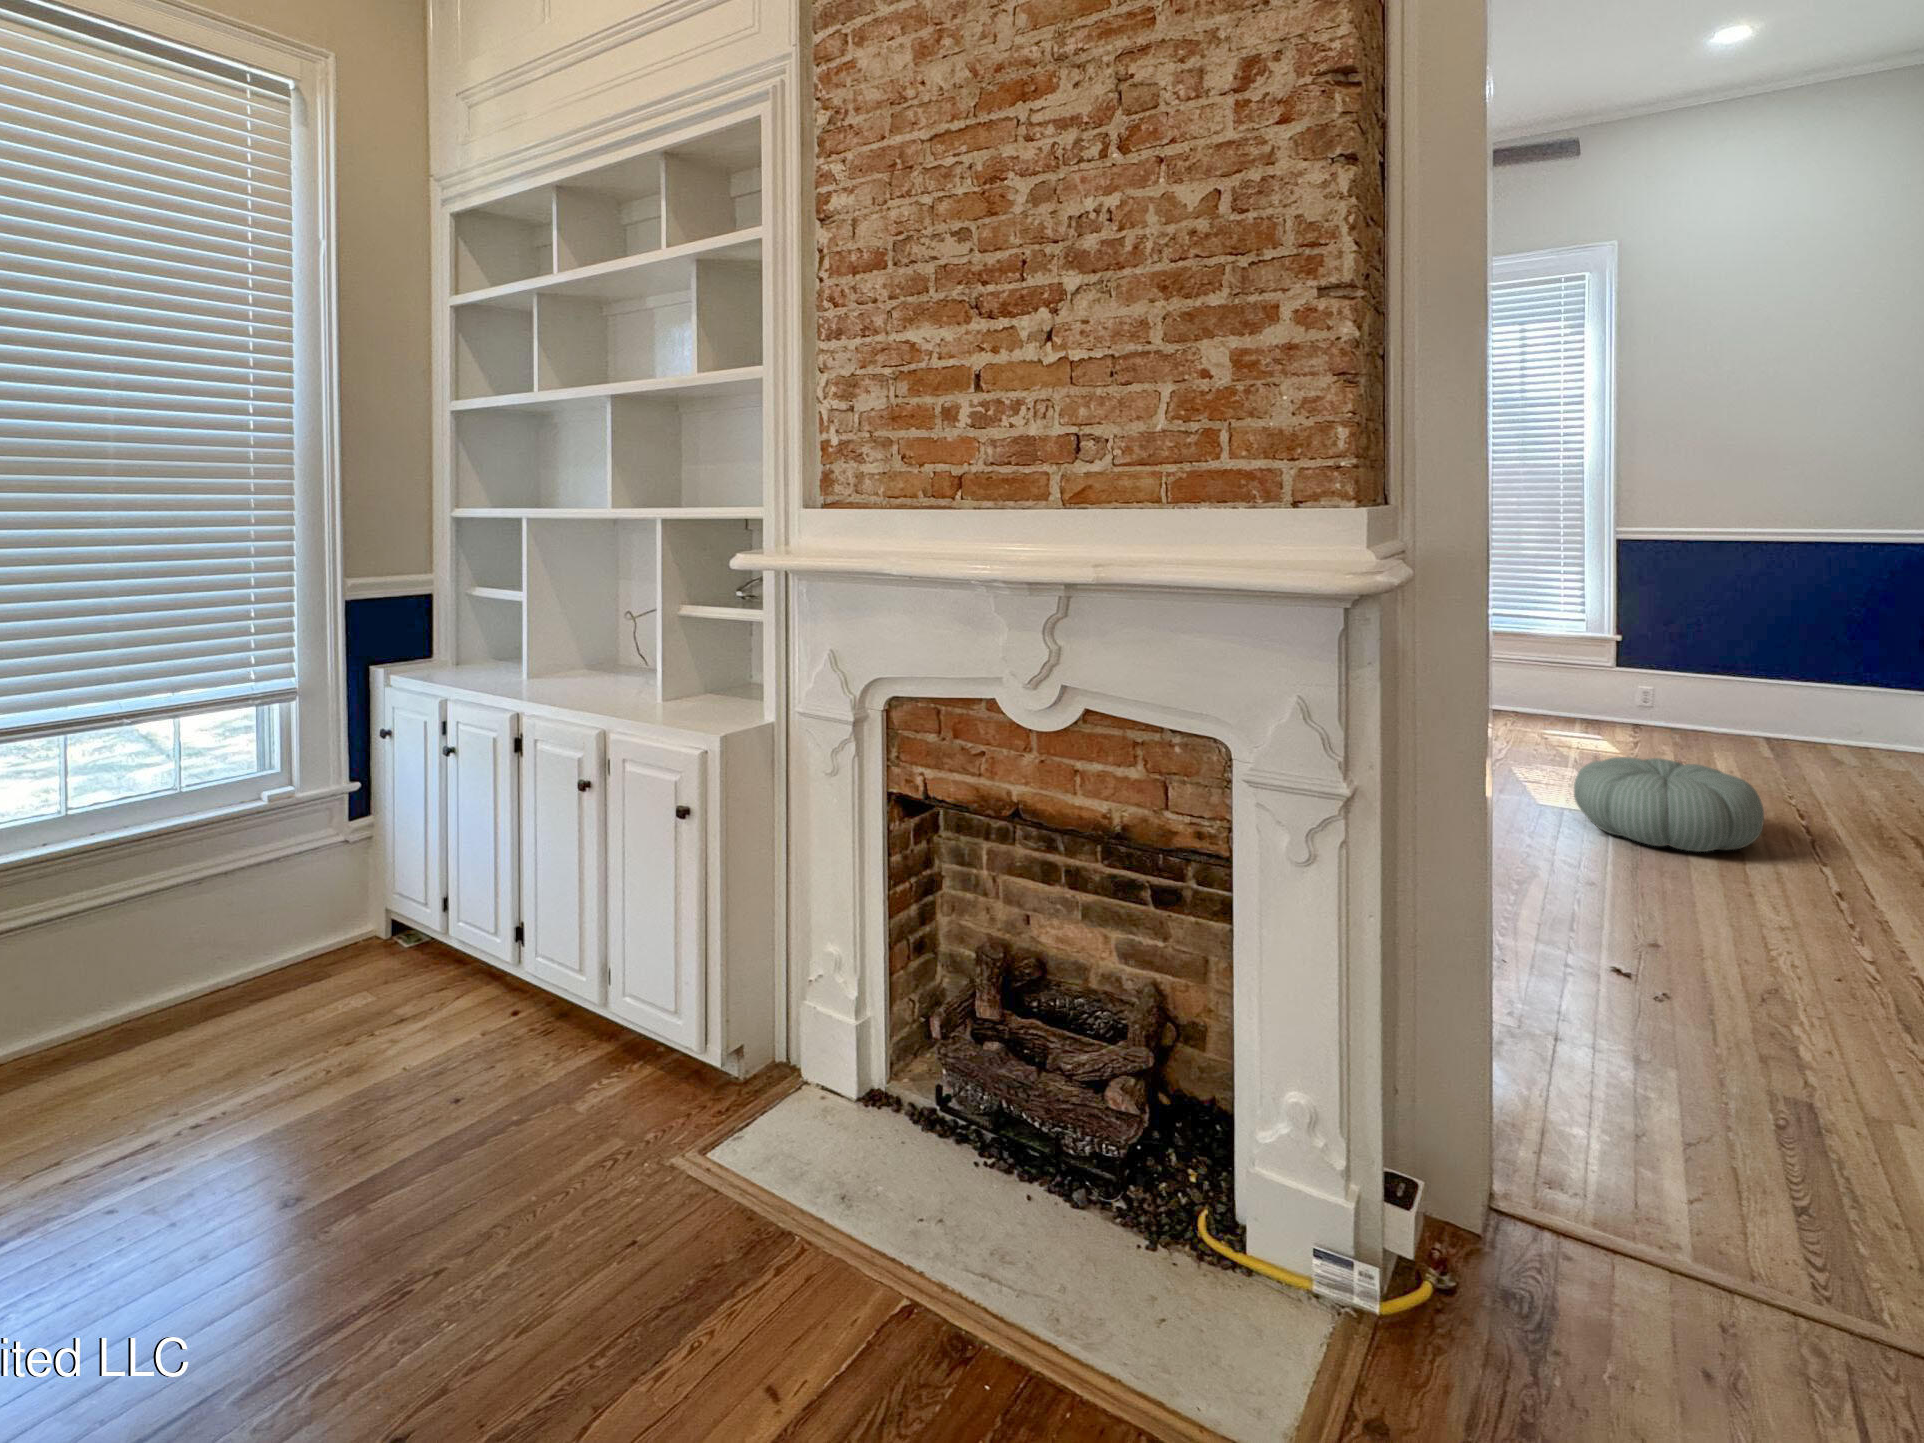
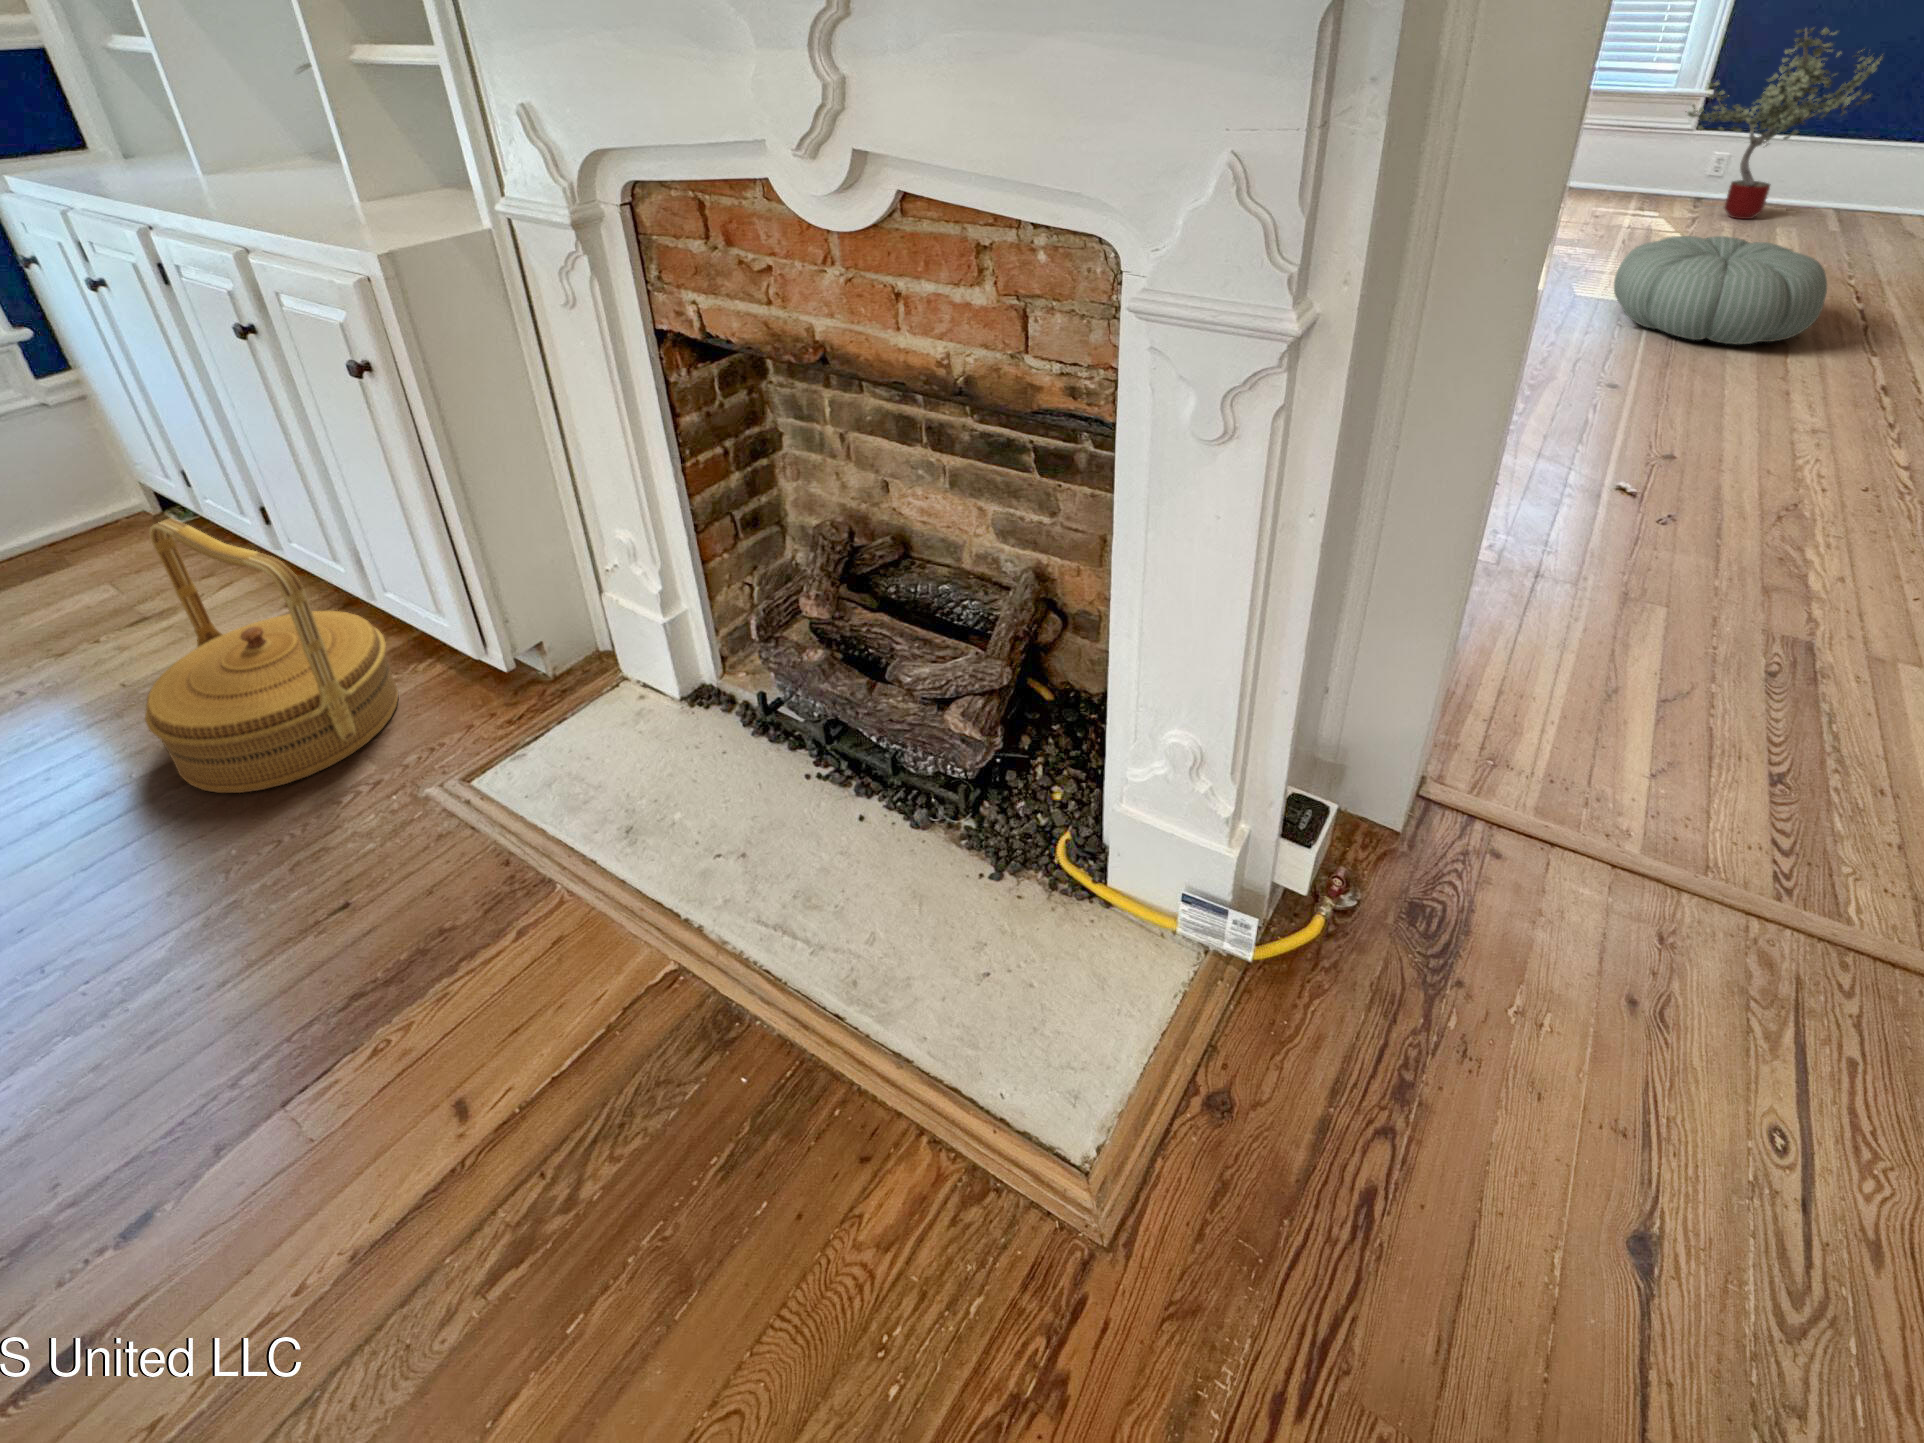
potted tree: none [1603,593,1761,746] -> present [1688,28,1883,219]
woven basket: none [478,918,643,1148] -> present [145,518,398,793]

